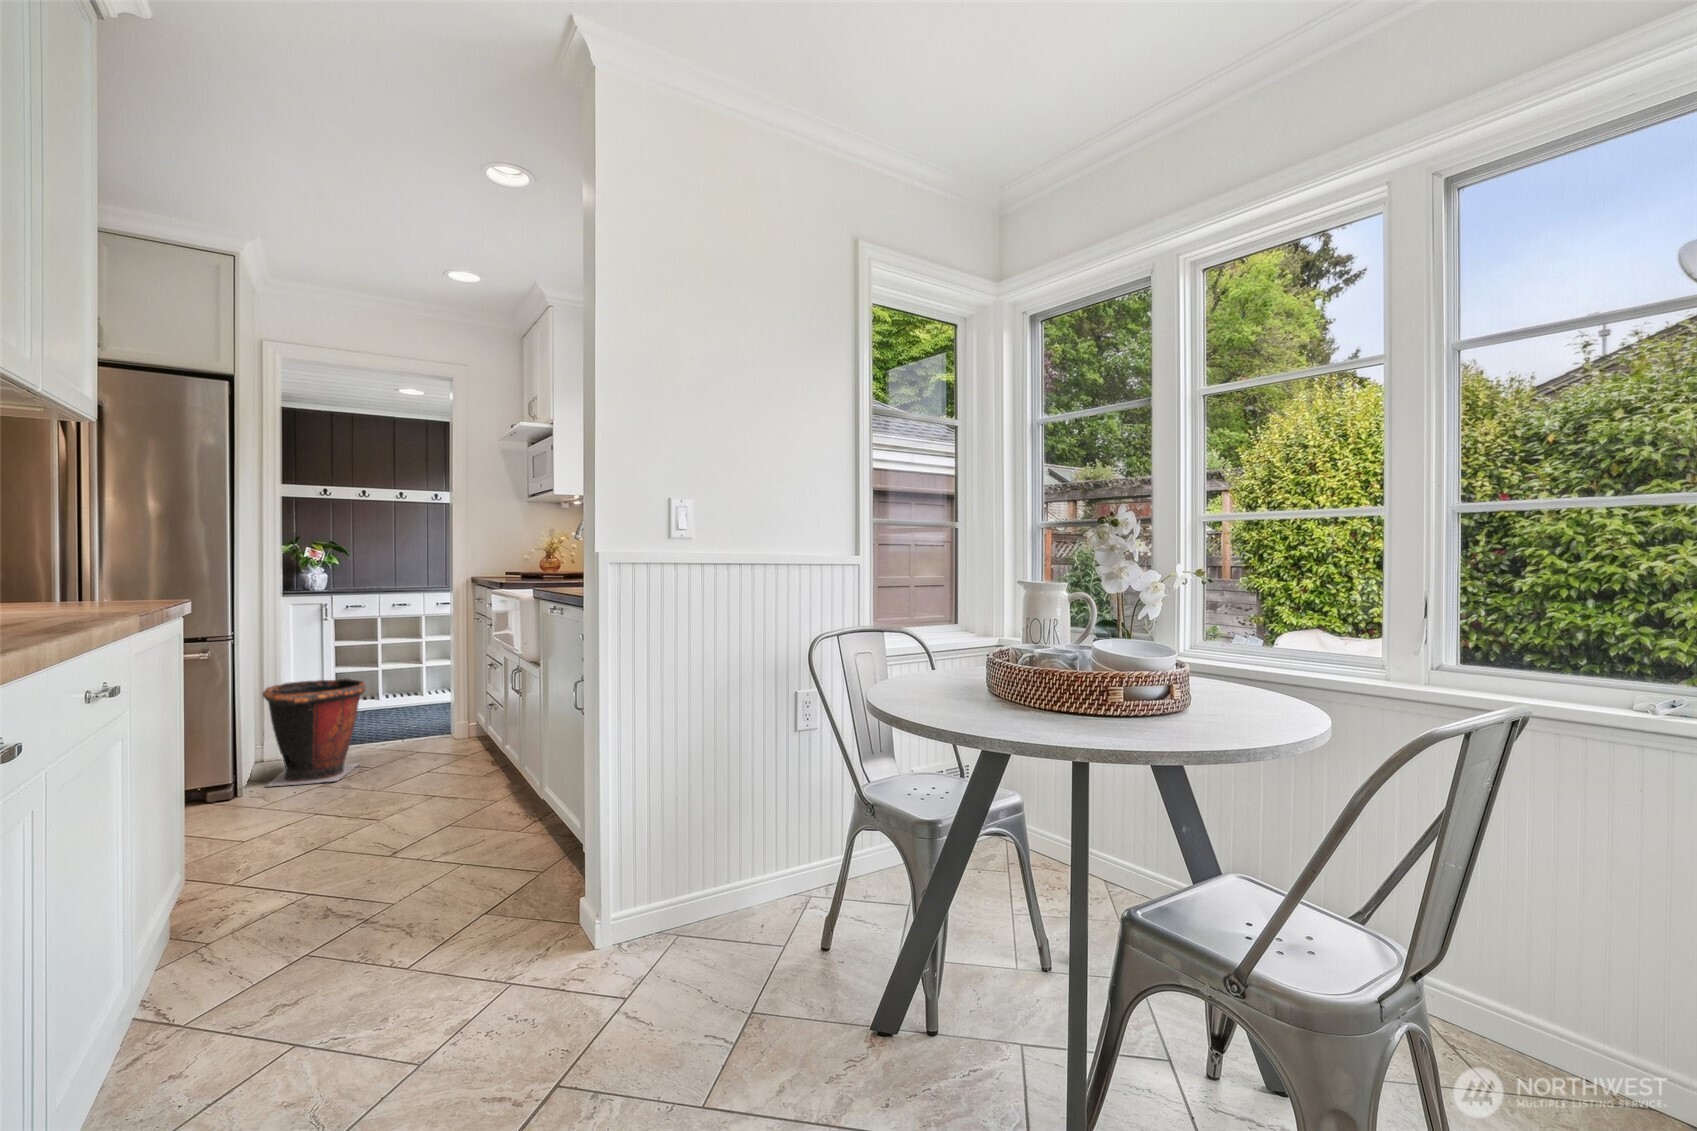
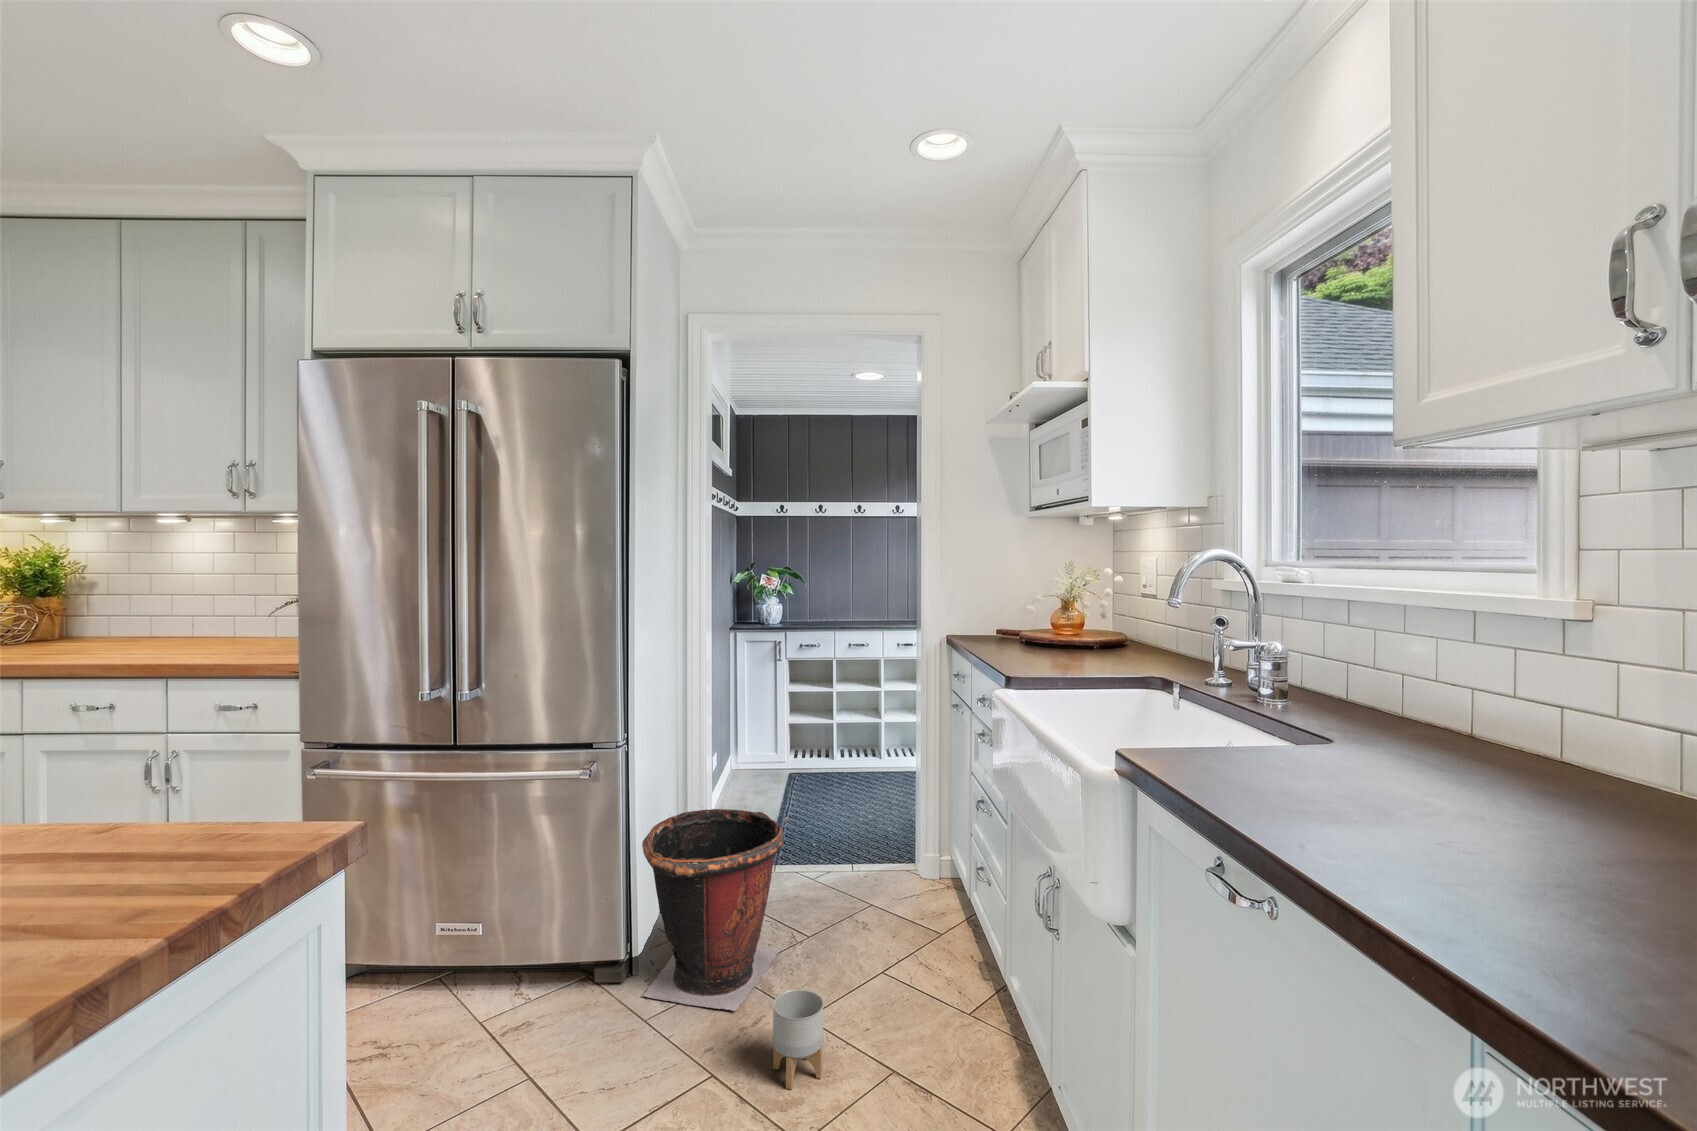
planter: none [370,749,401,793] -> present [773,989,823,1089]

